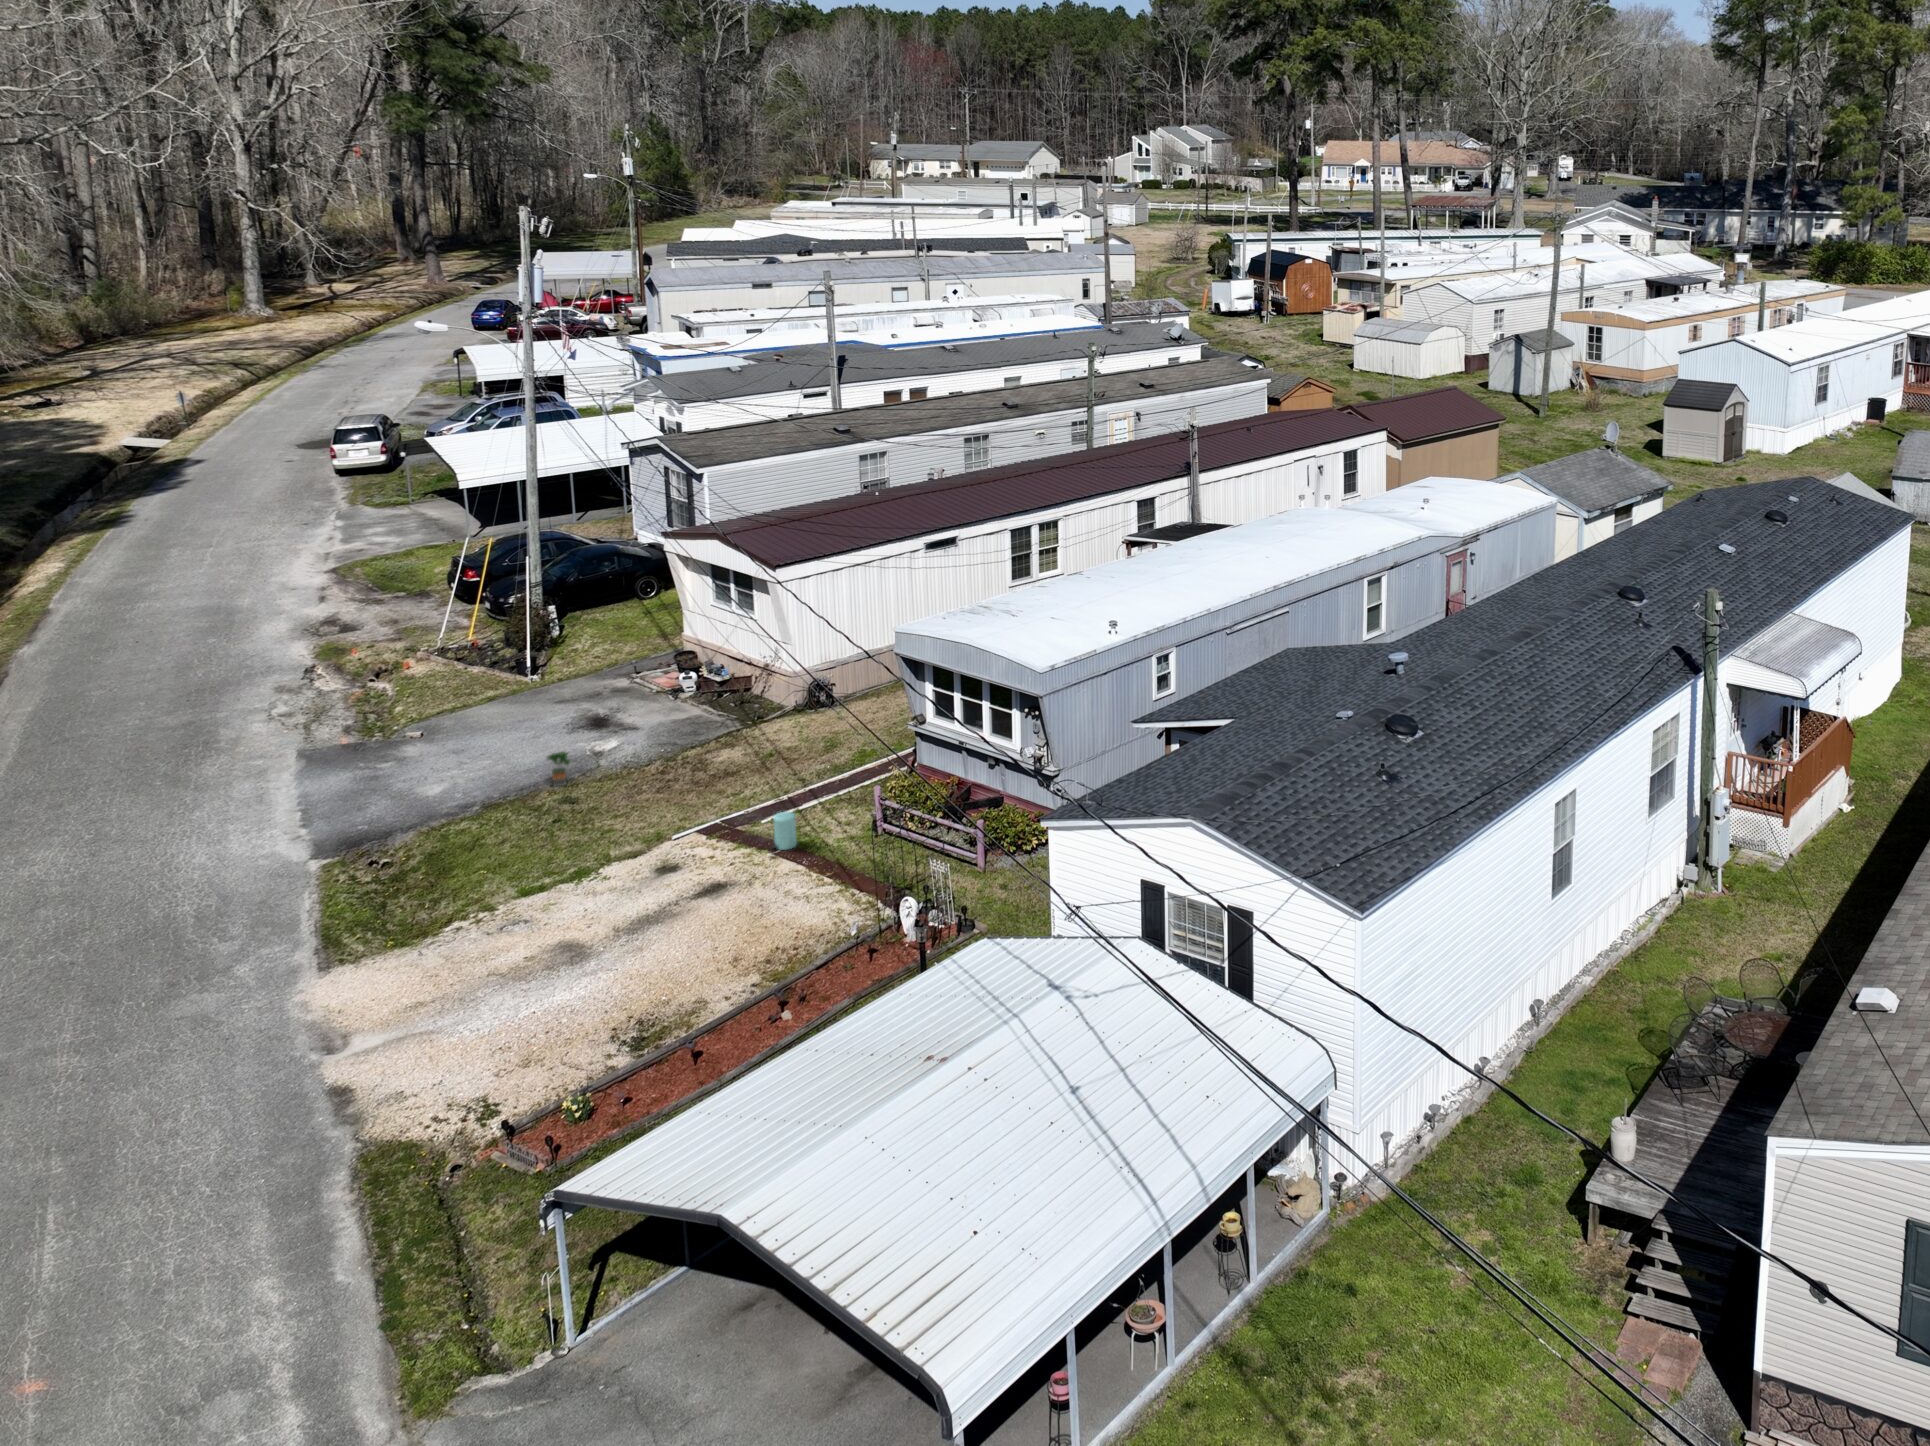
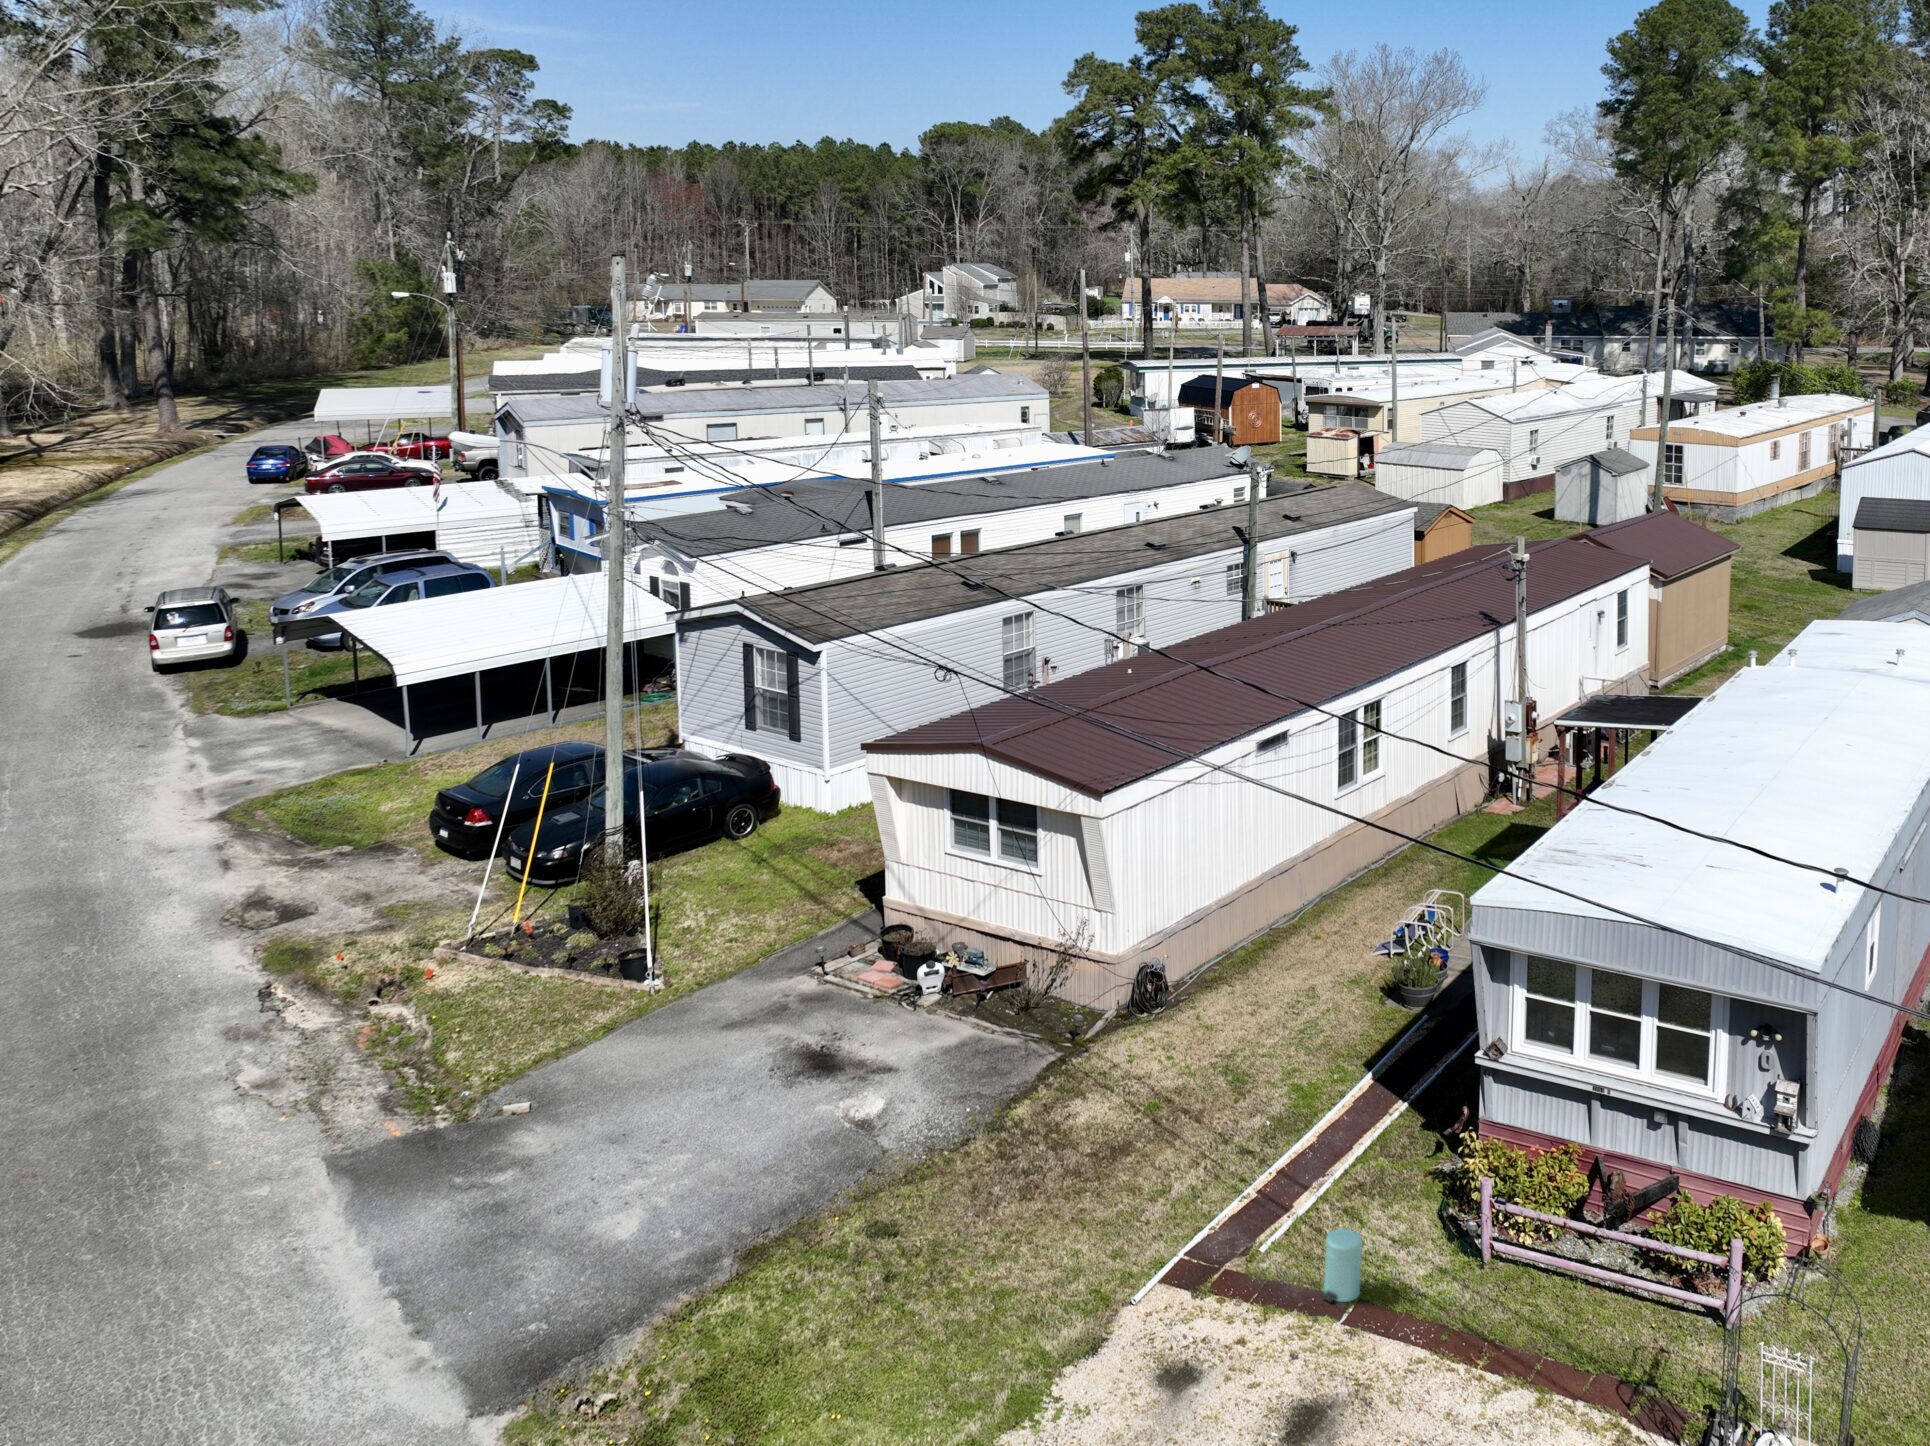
potted tree: present [547,752,570,786] -> none [829,1132,873,1199]

